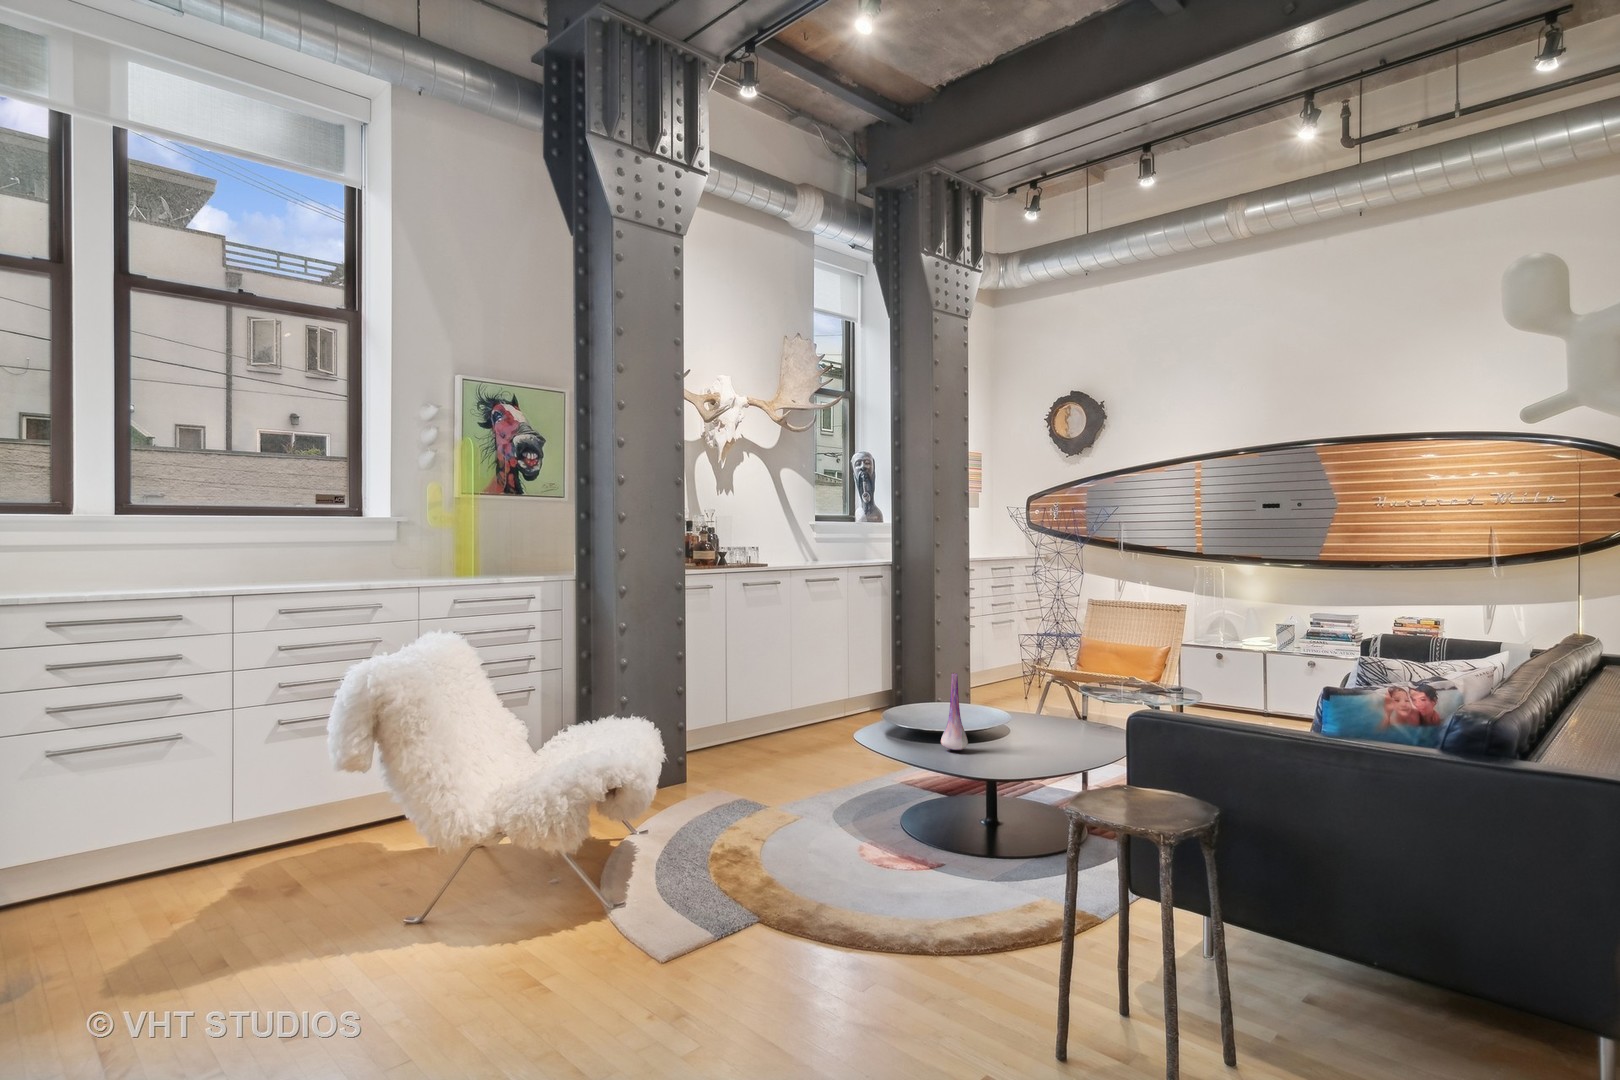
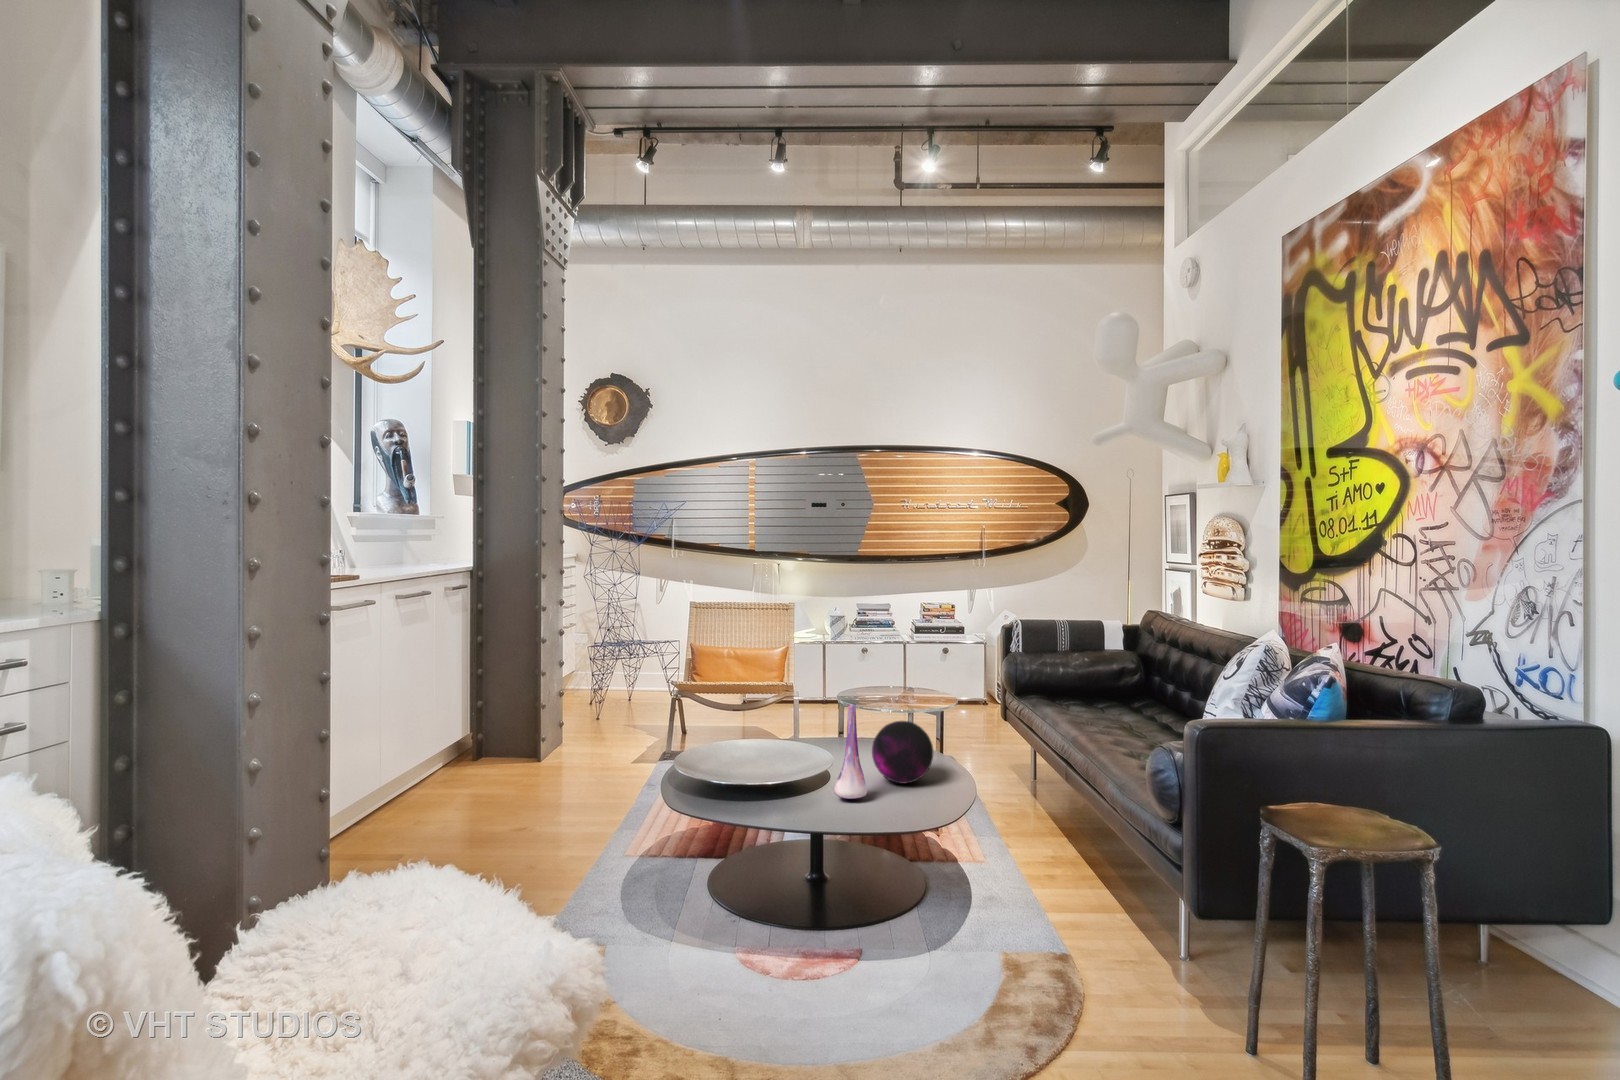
decorative orb: none [994,697,1048,751] -> present [872,721,933,784]

